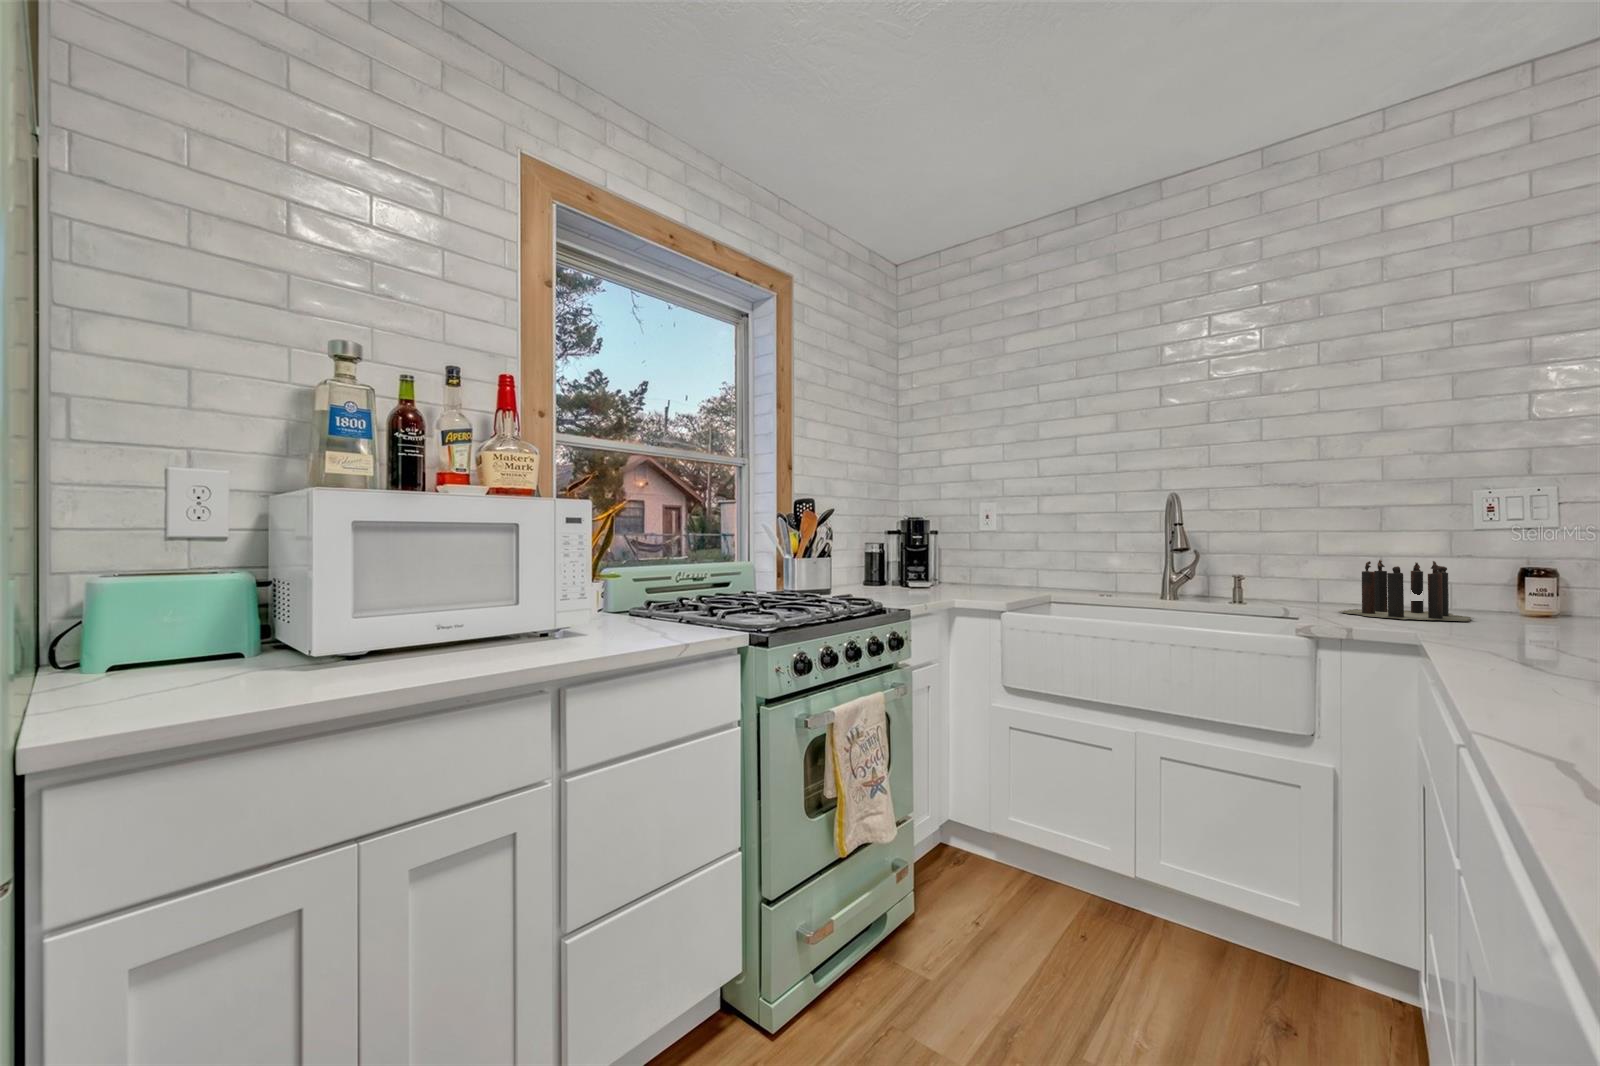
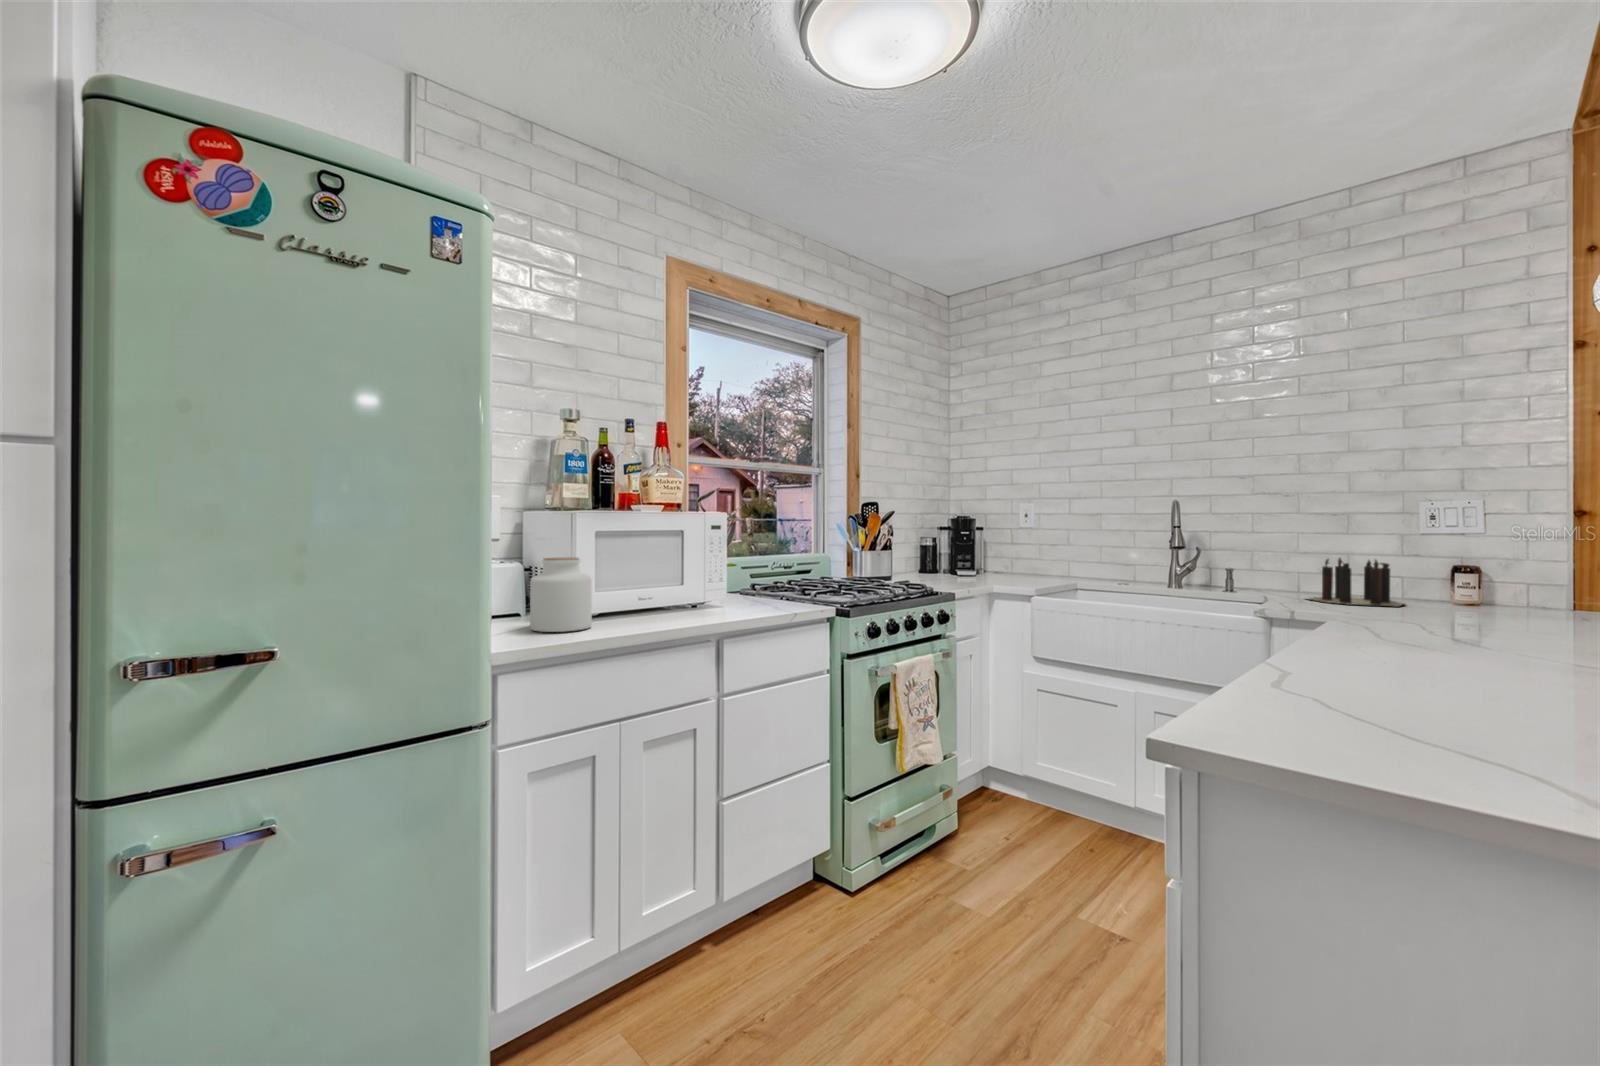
jar: none [218,564,339,689] -> present [530,557,592,632]

